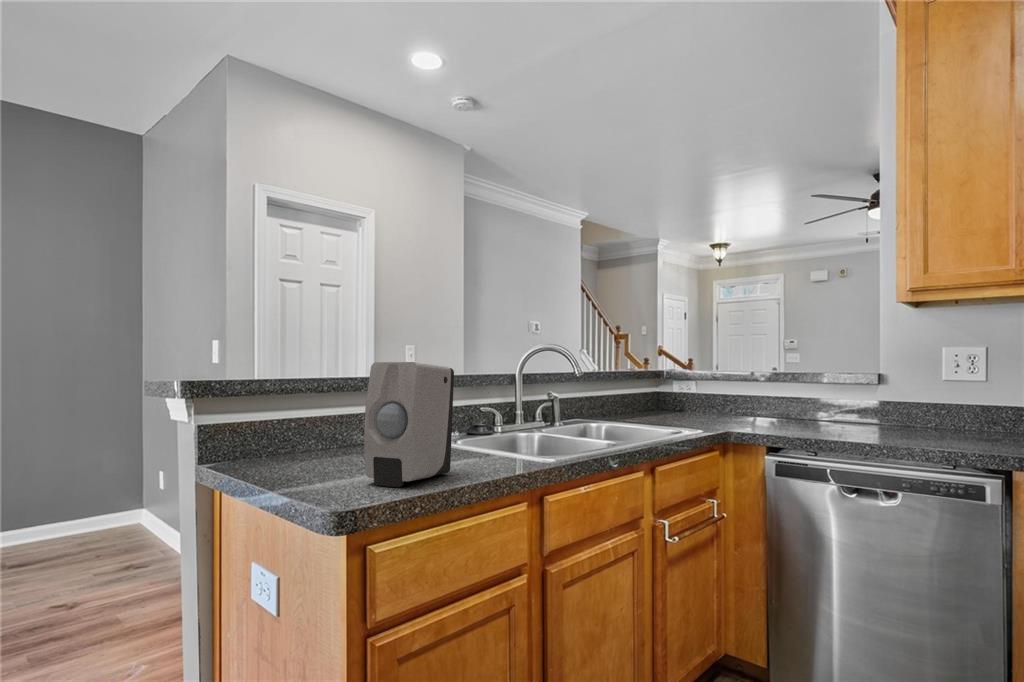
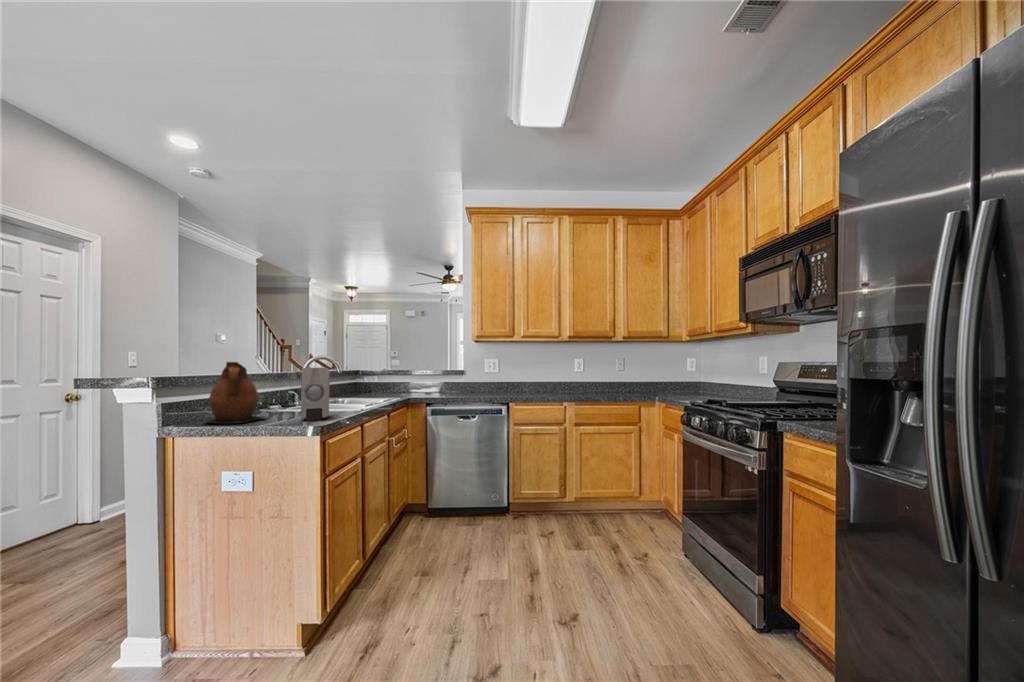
ceramic pitcher: none [243,350,353,471] -> present [205,362,265,423]

